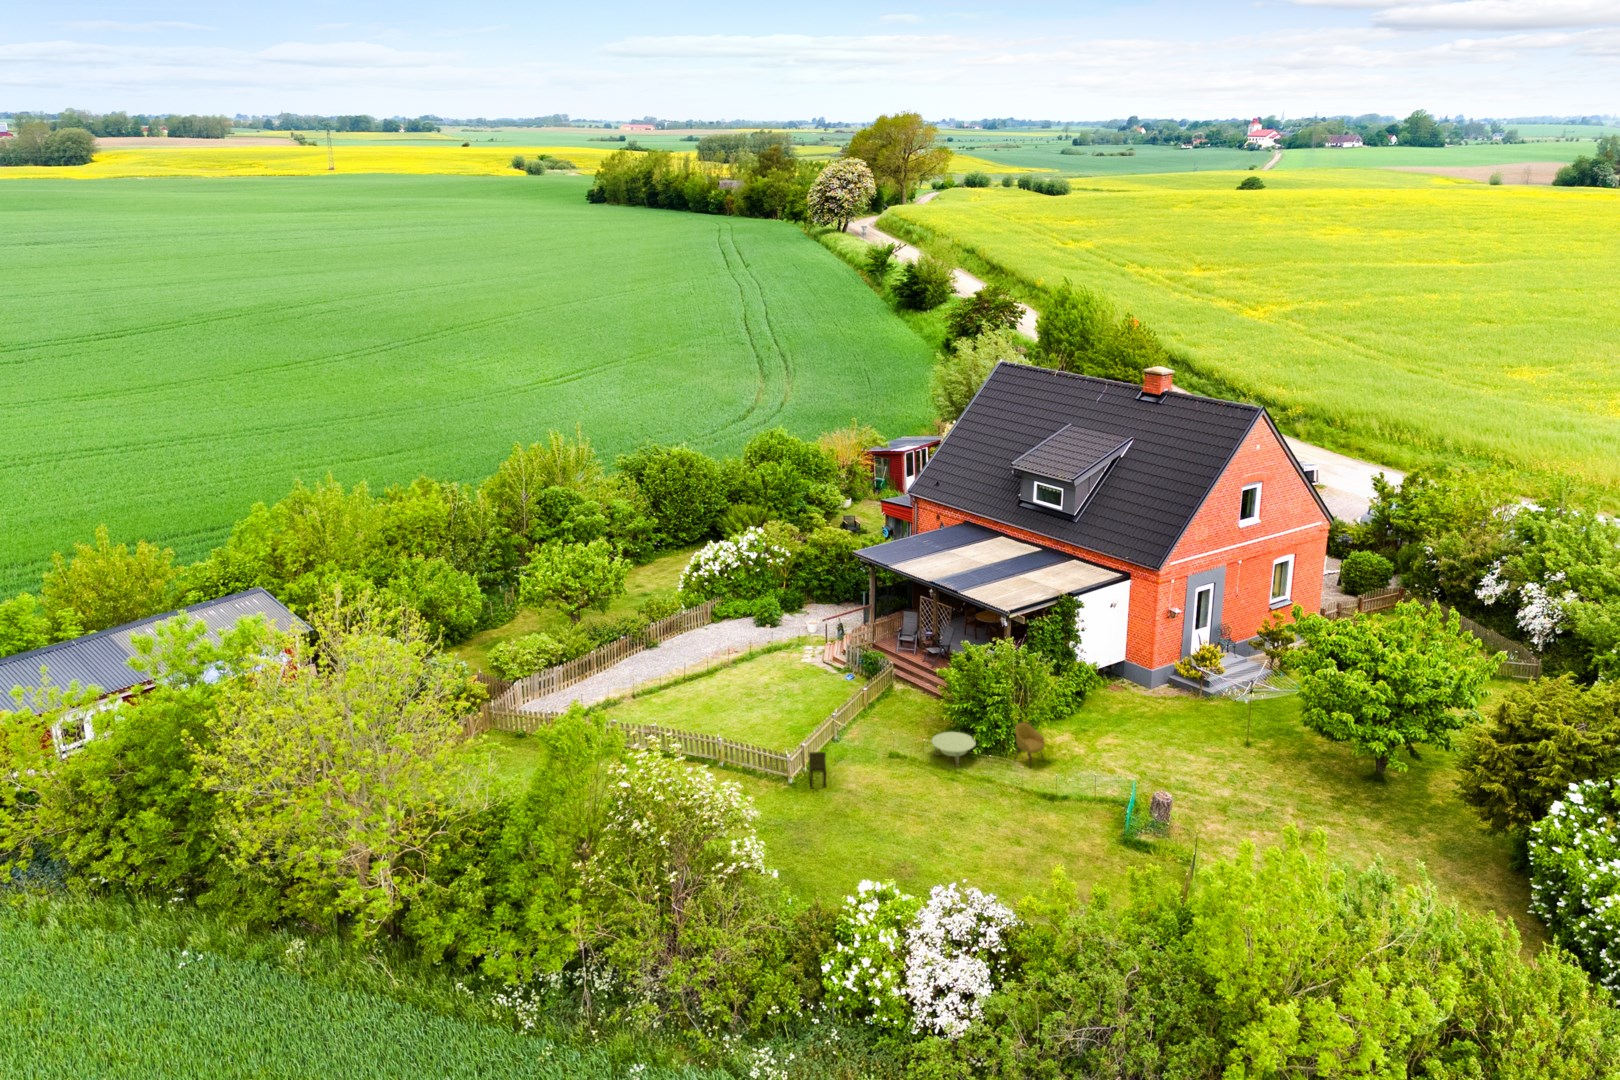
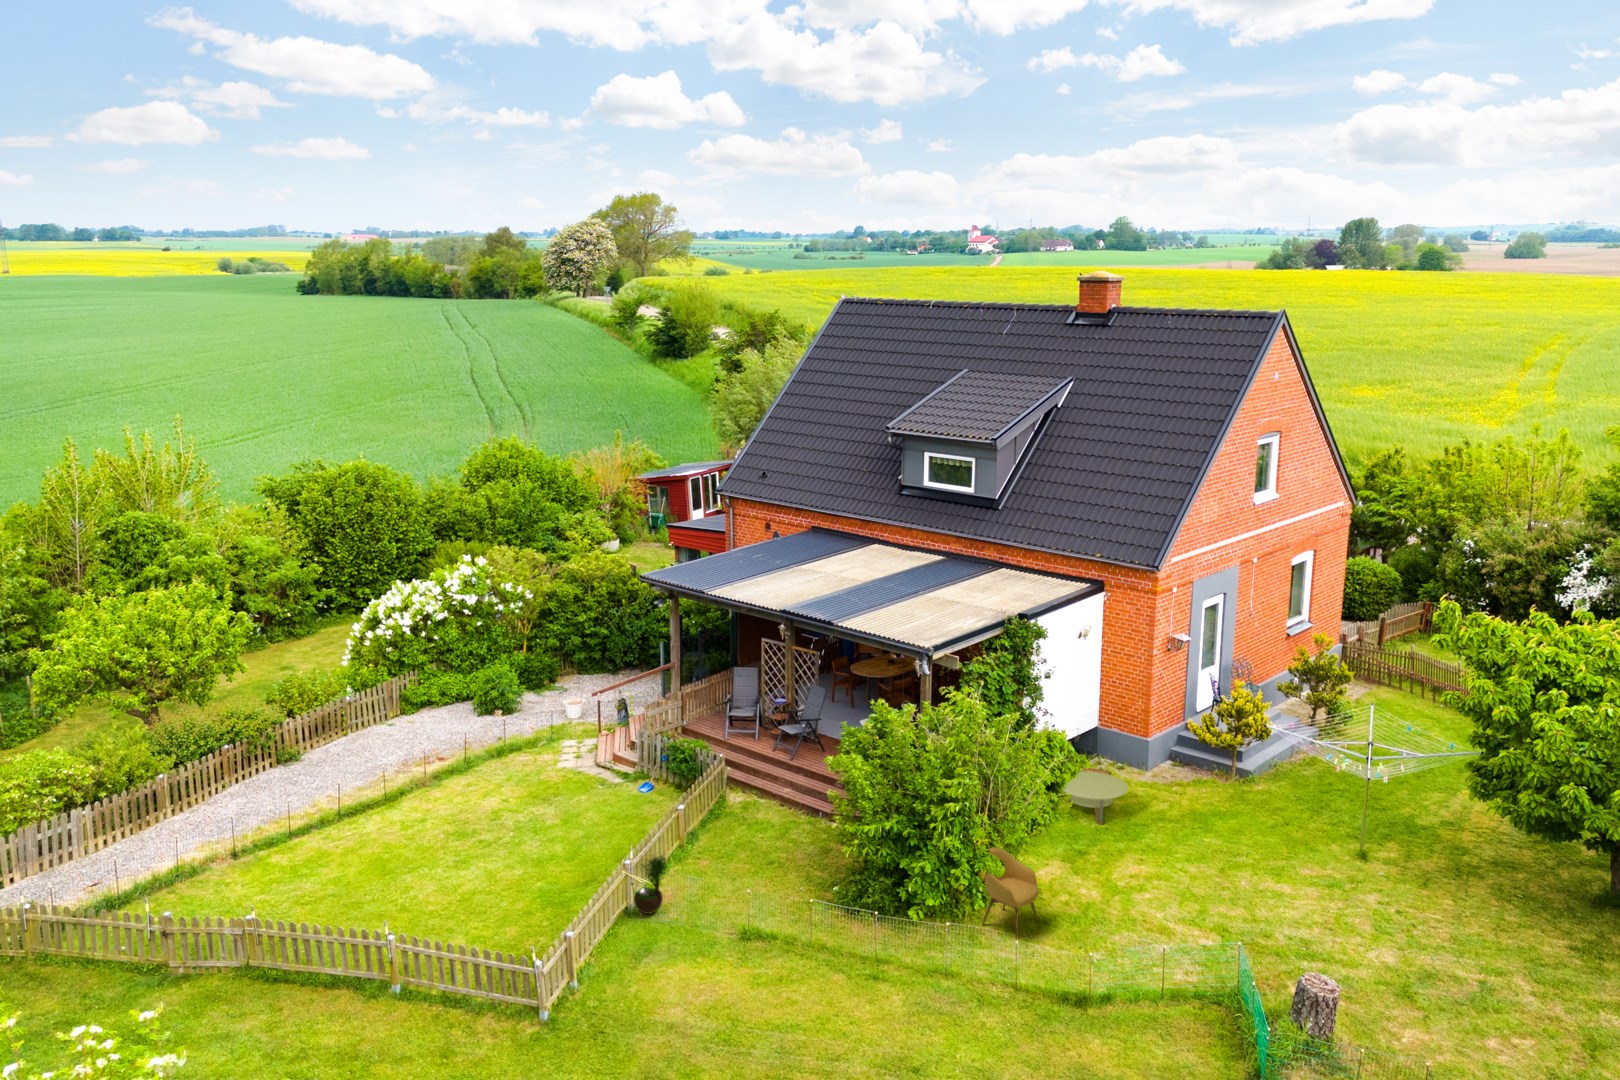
potted tree: none [838,711,857,741] -> present [634,854,667,914]
round table: present [932,732,976,767] -> present [1064,771,1128,825]
bench: present [809,752,826,789] -> none [579,946,620,1033]

